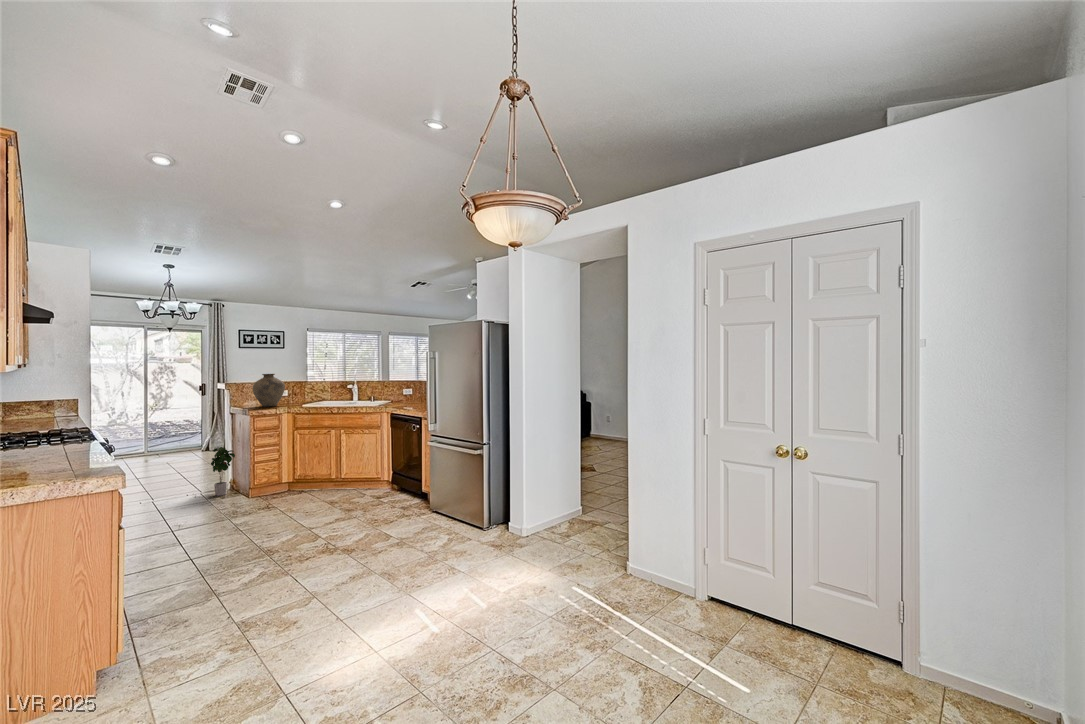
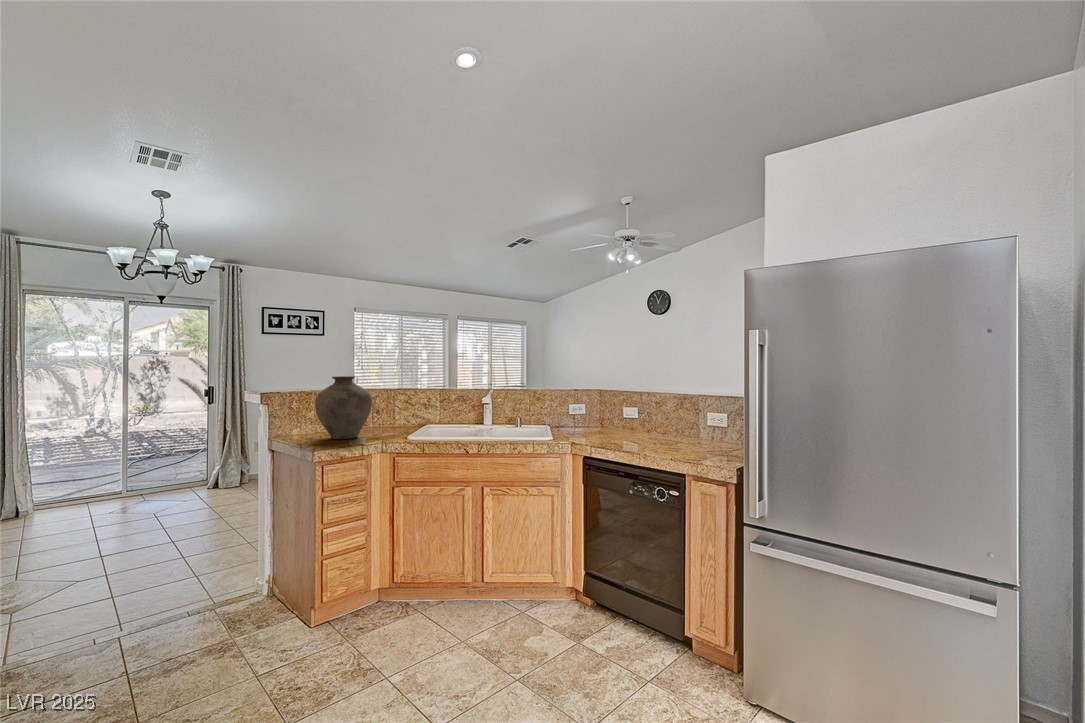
potted plant: present [211,447,235,496] -> none [233,513,281,613]

